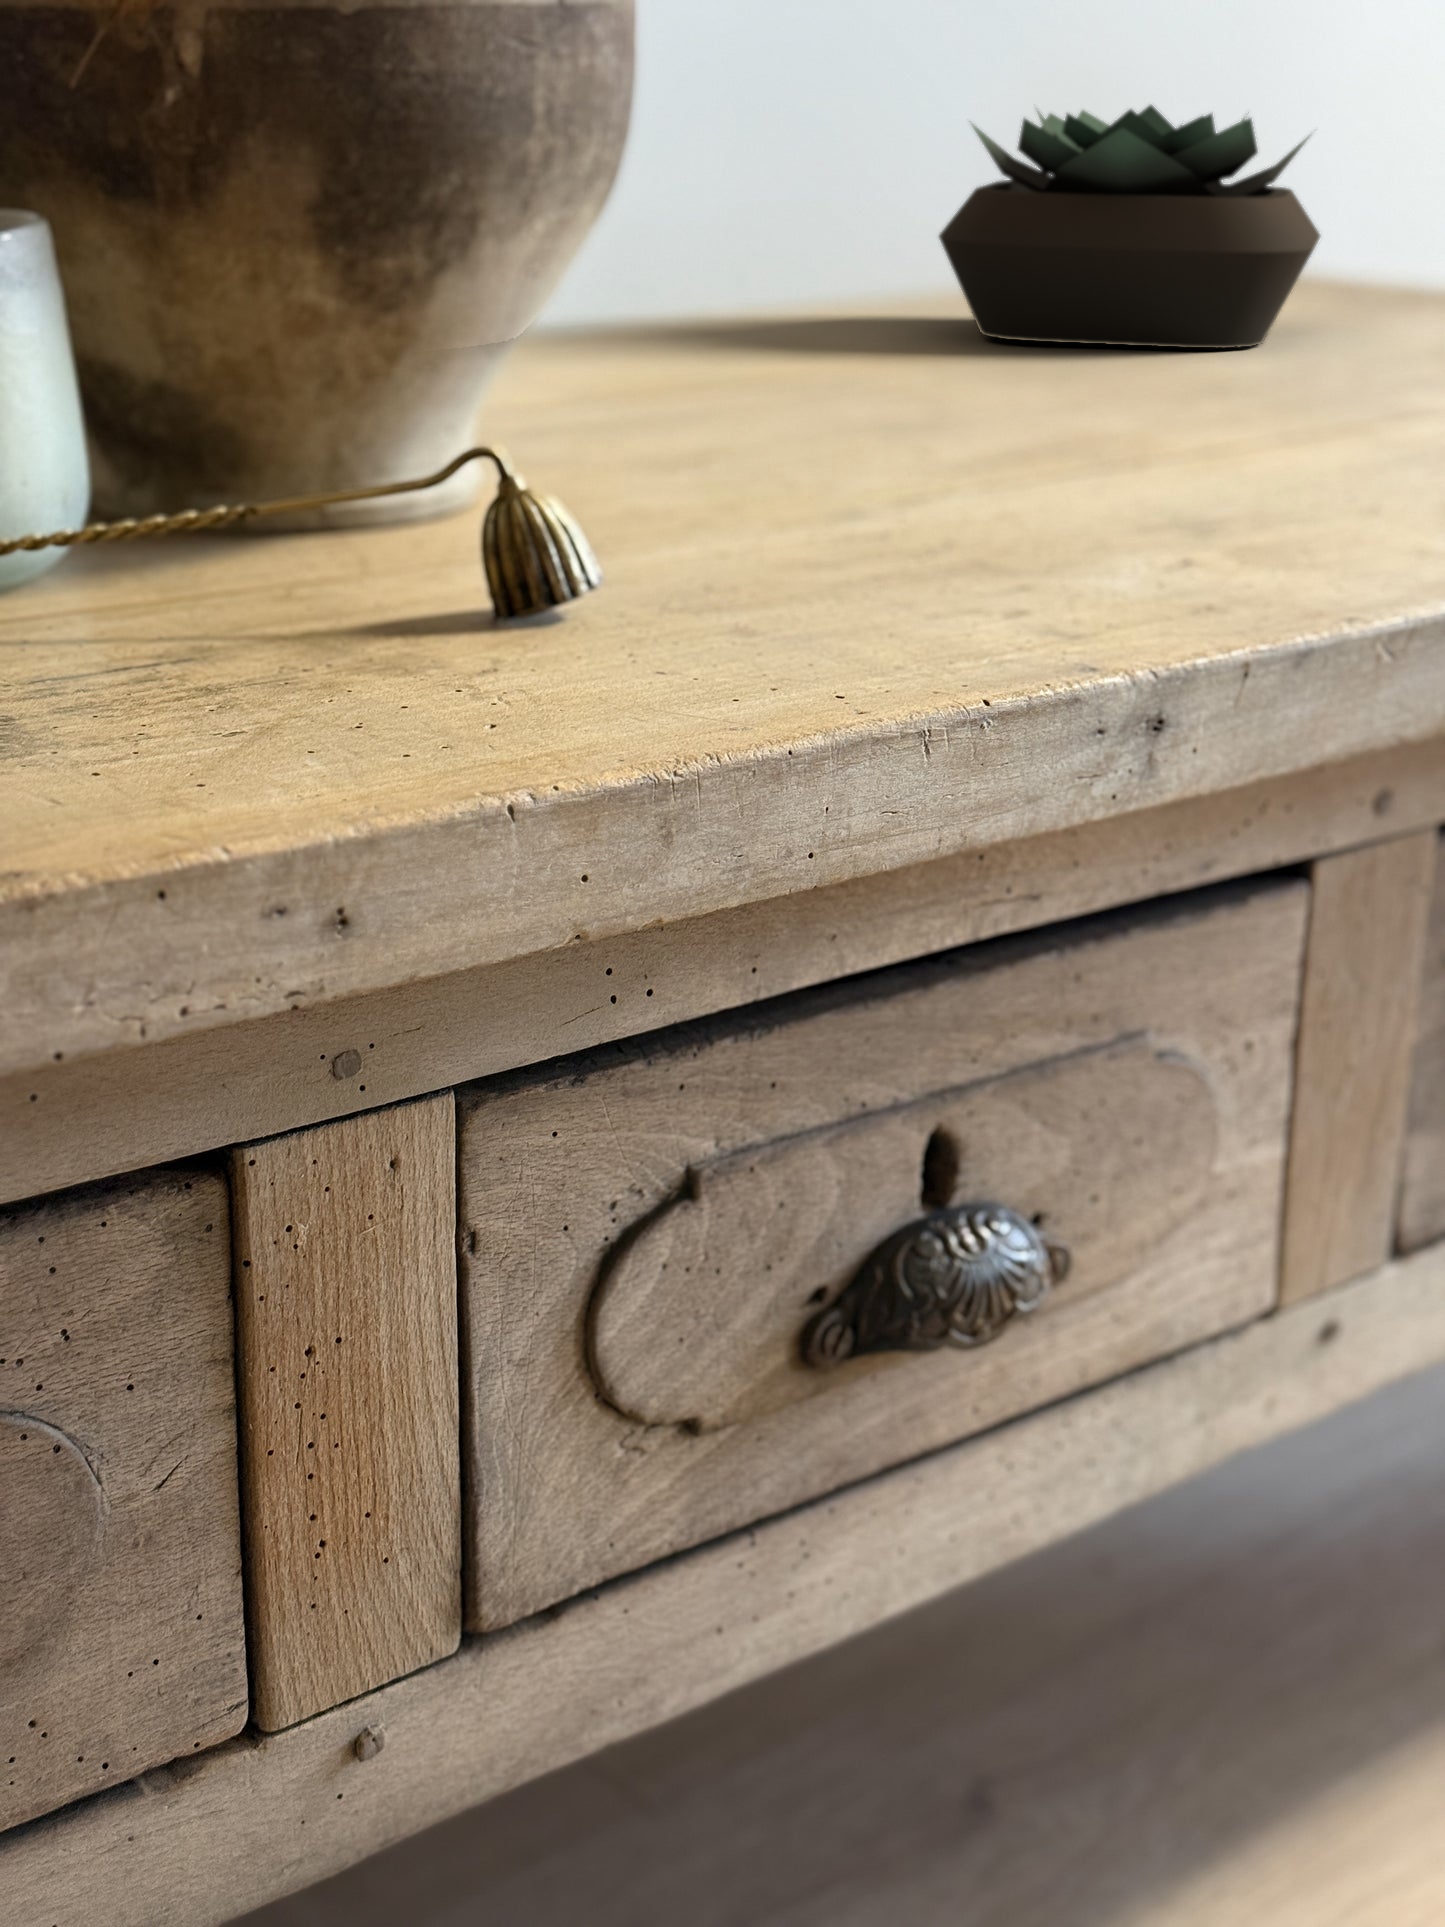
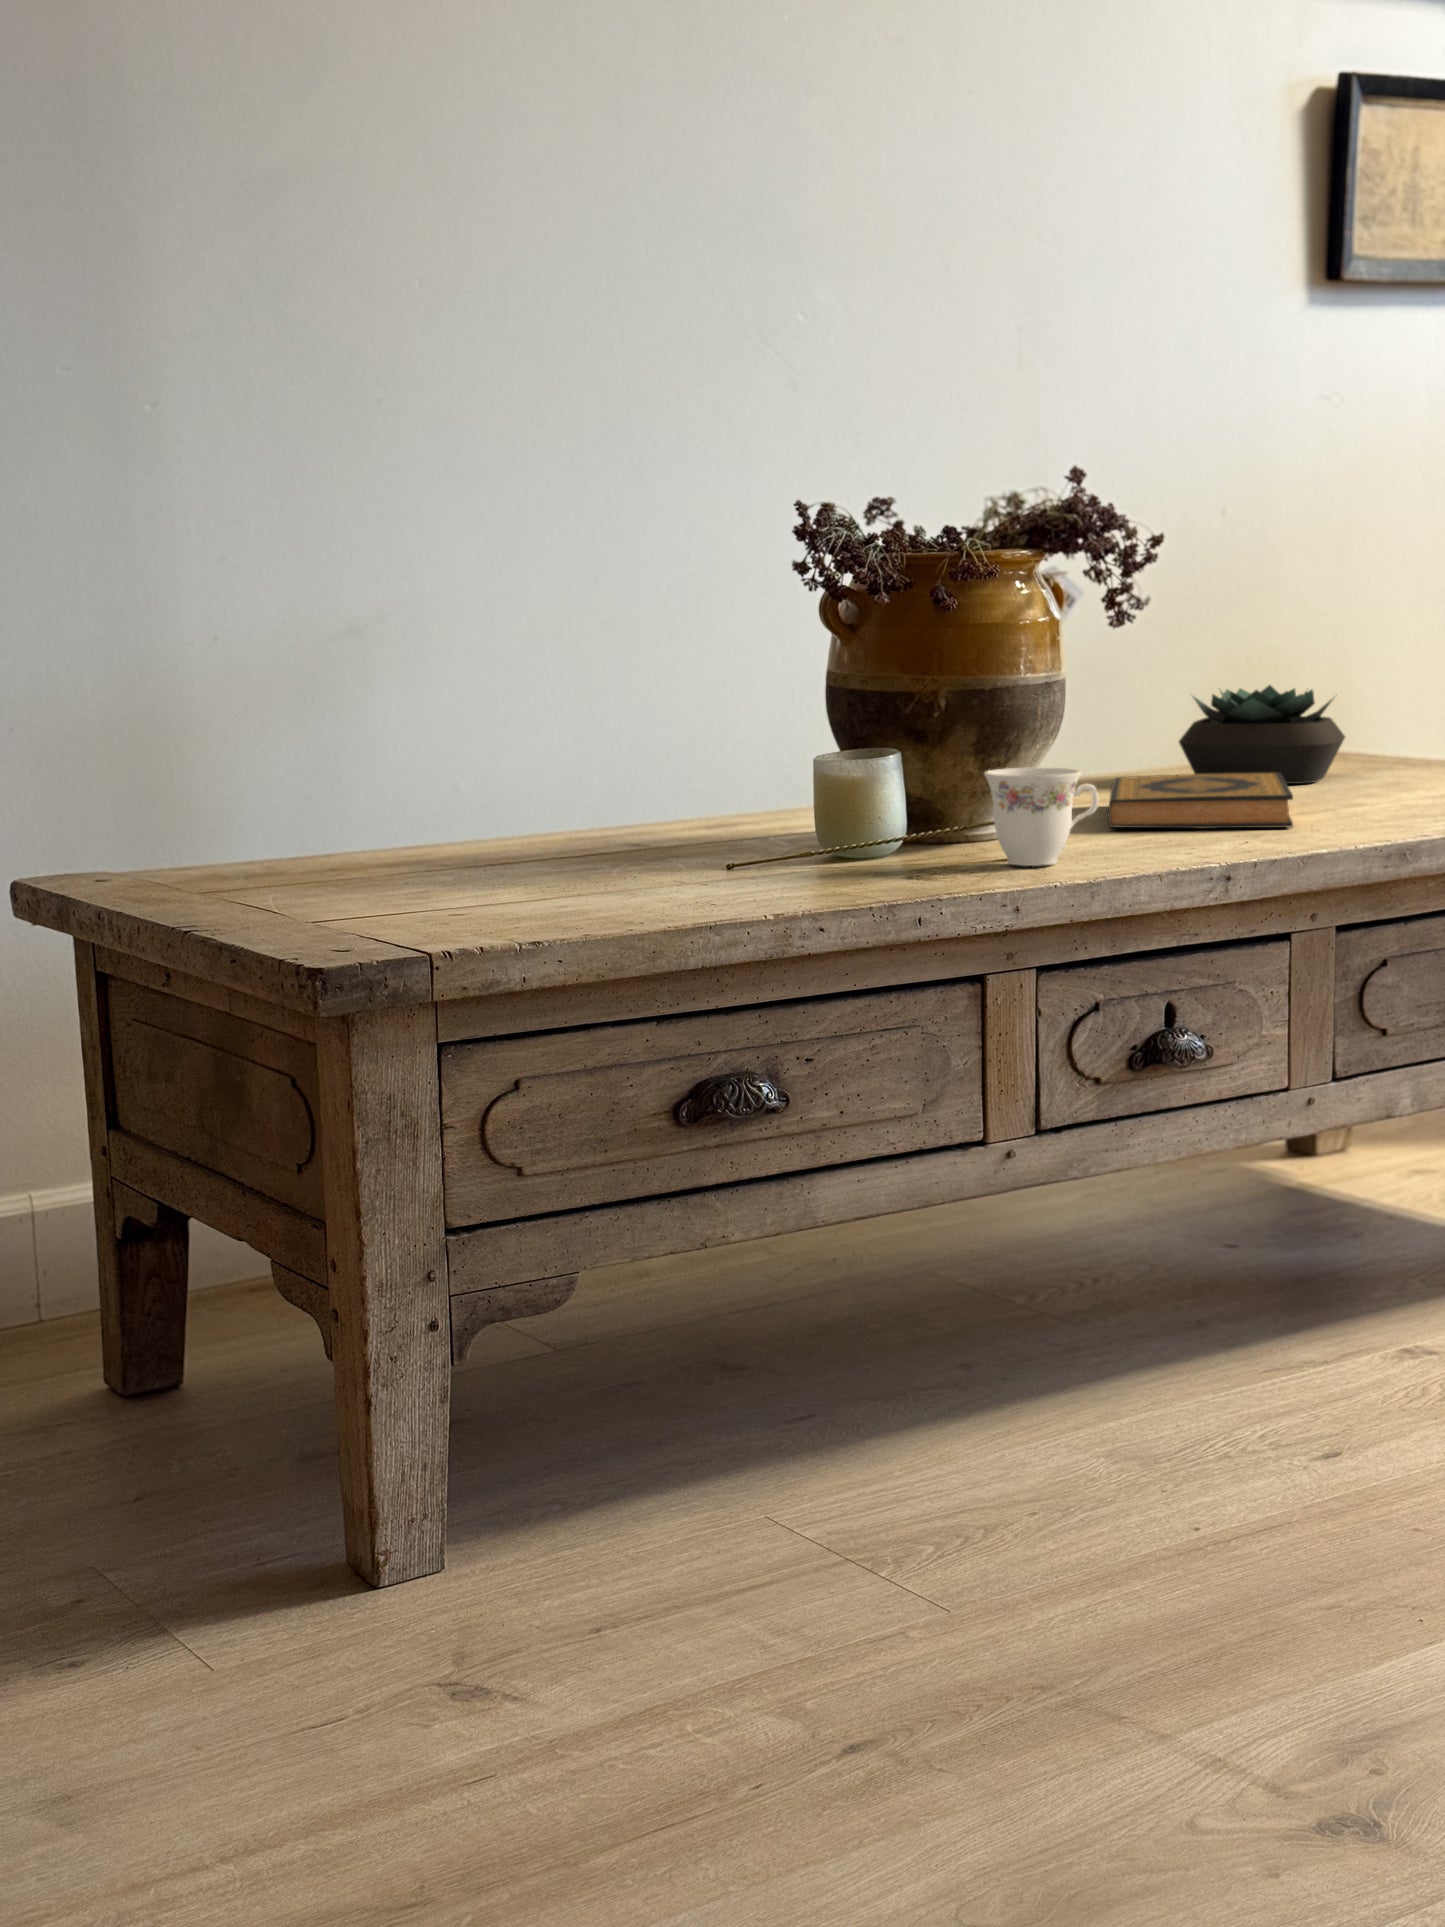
teacup: none [259,297,703,684] -> present [984,767,1098,866]
hardback book: none [752,323,1311,500] -> present [1107,773,1293,829]

